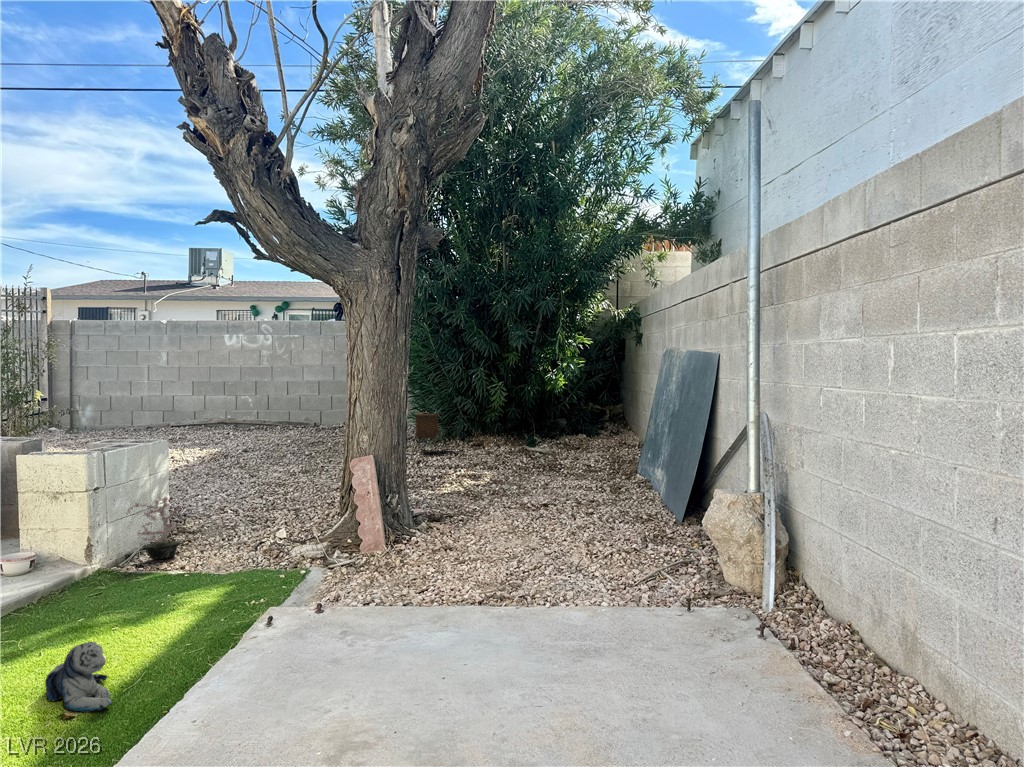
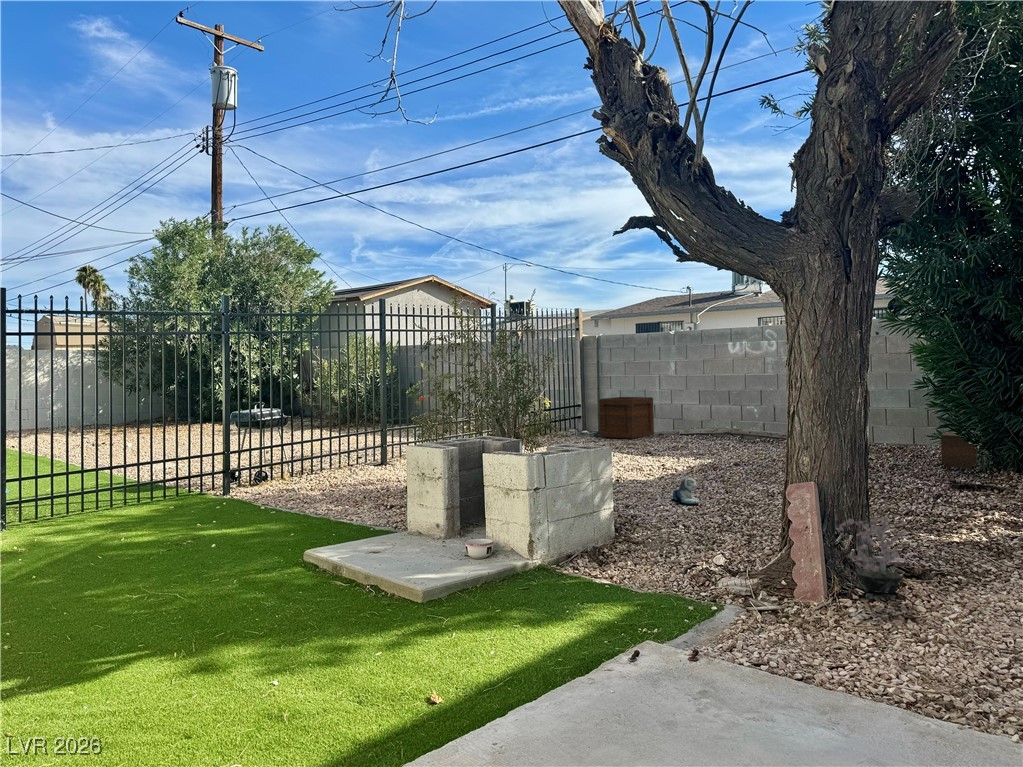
wooden crate: none [76,389,141,433] -> present [599,397,654,439]
potted plant: present [125,496,181,559] -> present [837,514,904,593]
plush toy: present [45,642,112,712] -> present [673,477,699,504]

